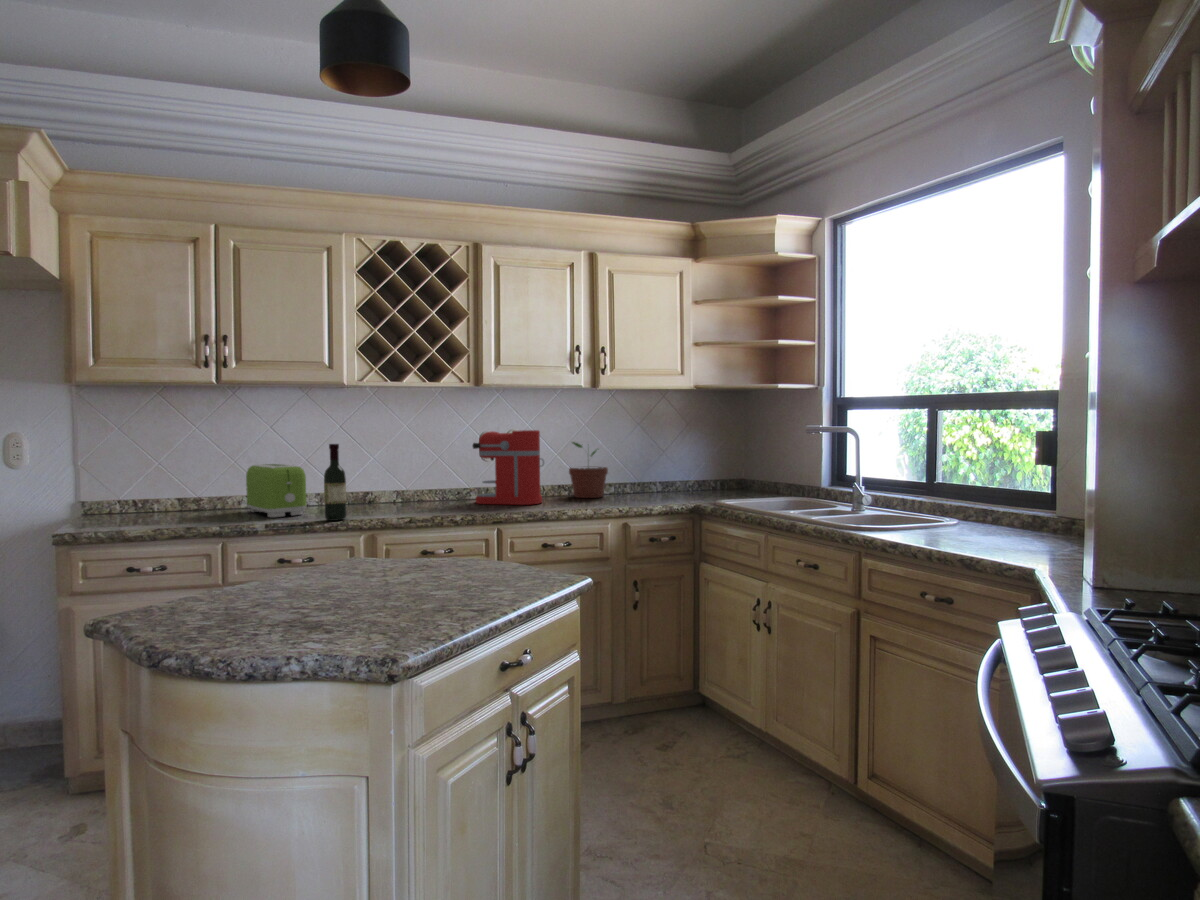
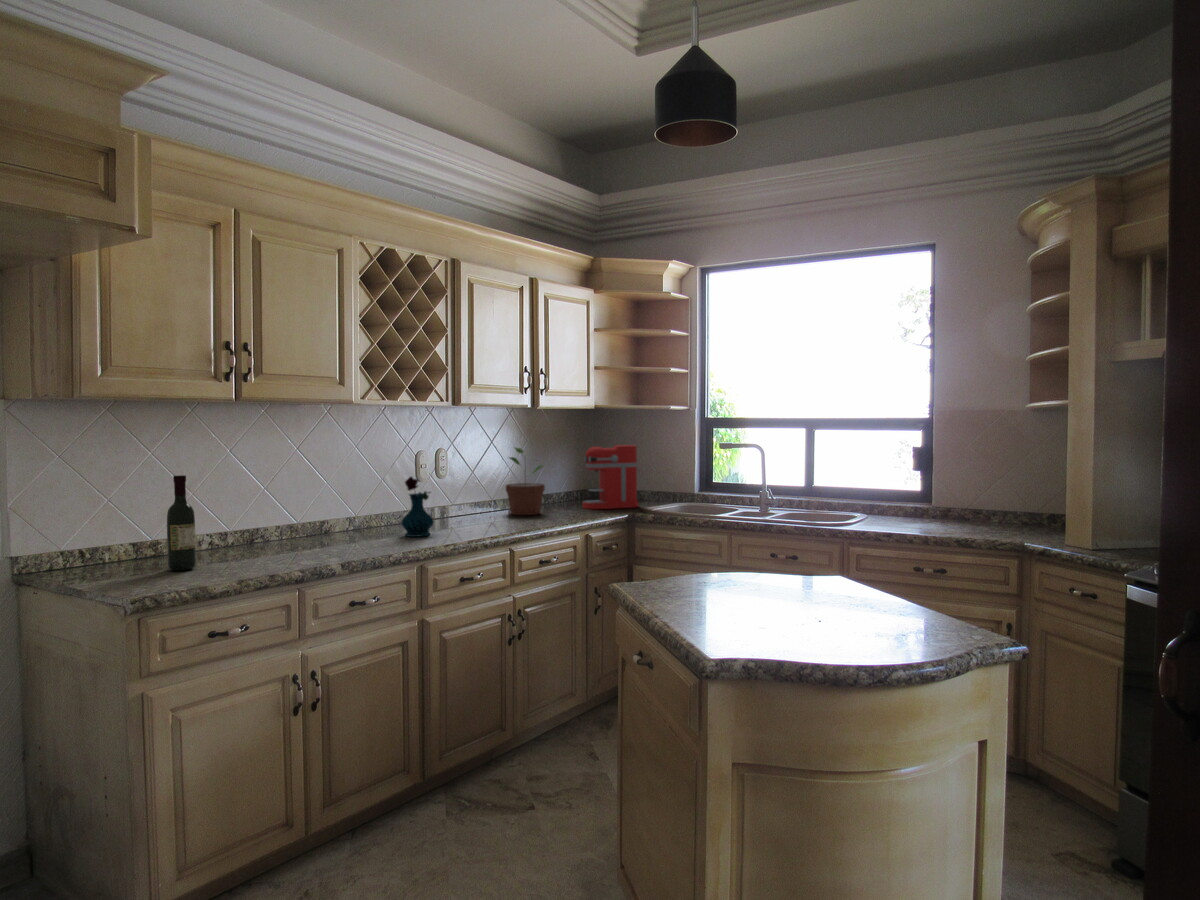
coffee maker: present [473,430,544,505] -> present [583,445,640,509]
wine bottle: present [324,444,347,521] -> present [167,475,196,571]
vase: none [406,454,438,511] -> present [401,477,434,537]
toaster: present [246,464,306,517] -> none [224,494,317,554]

